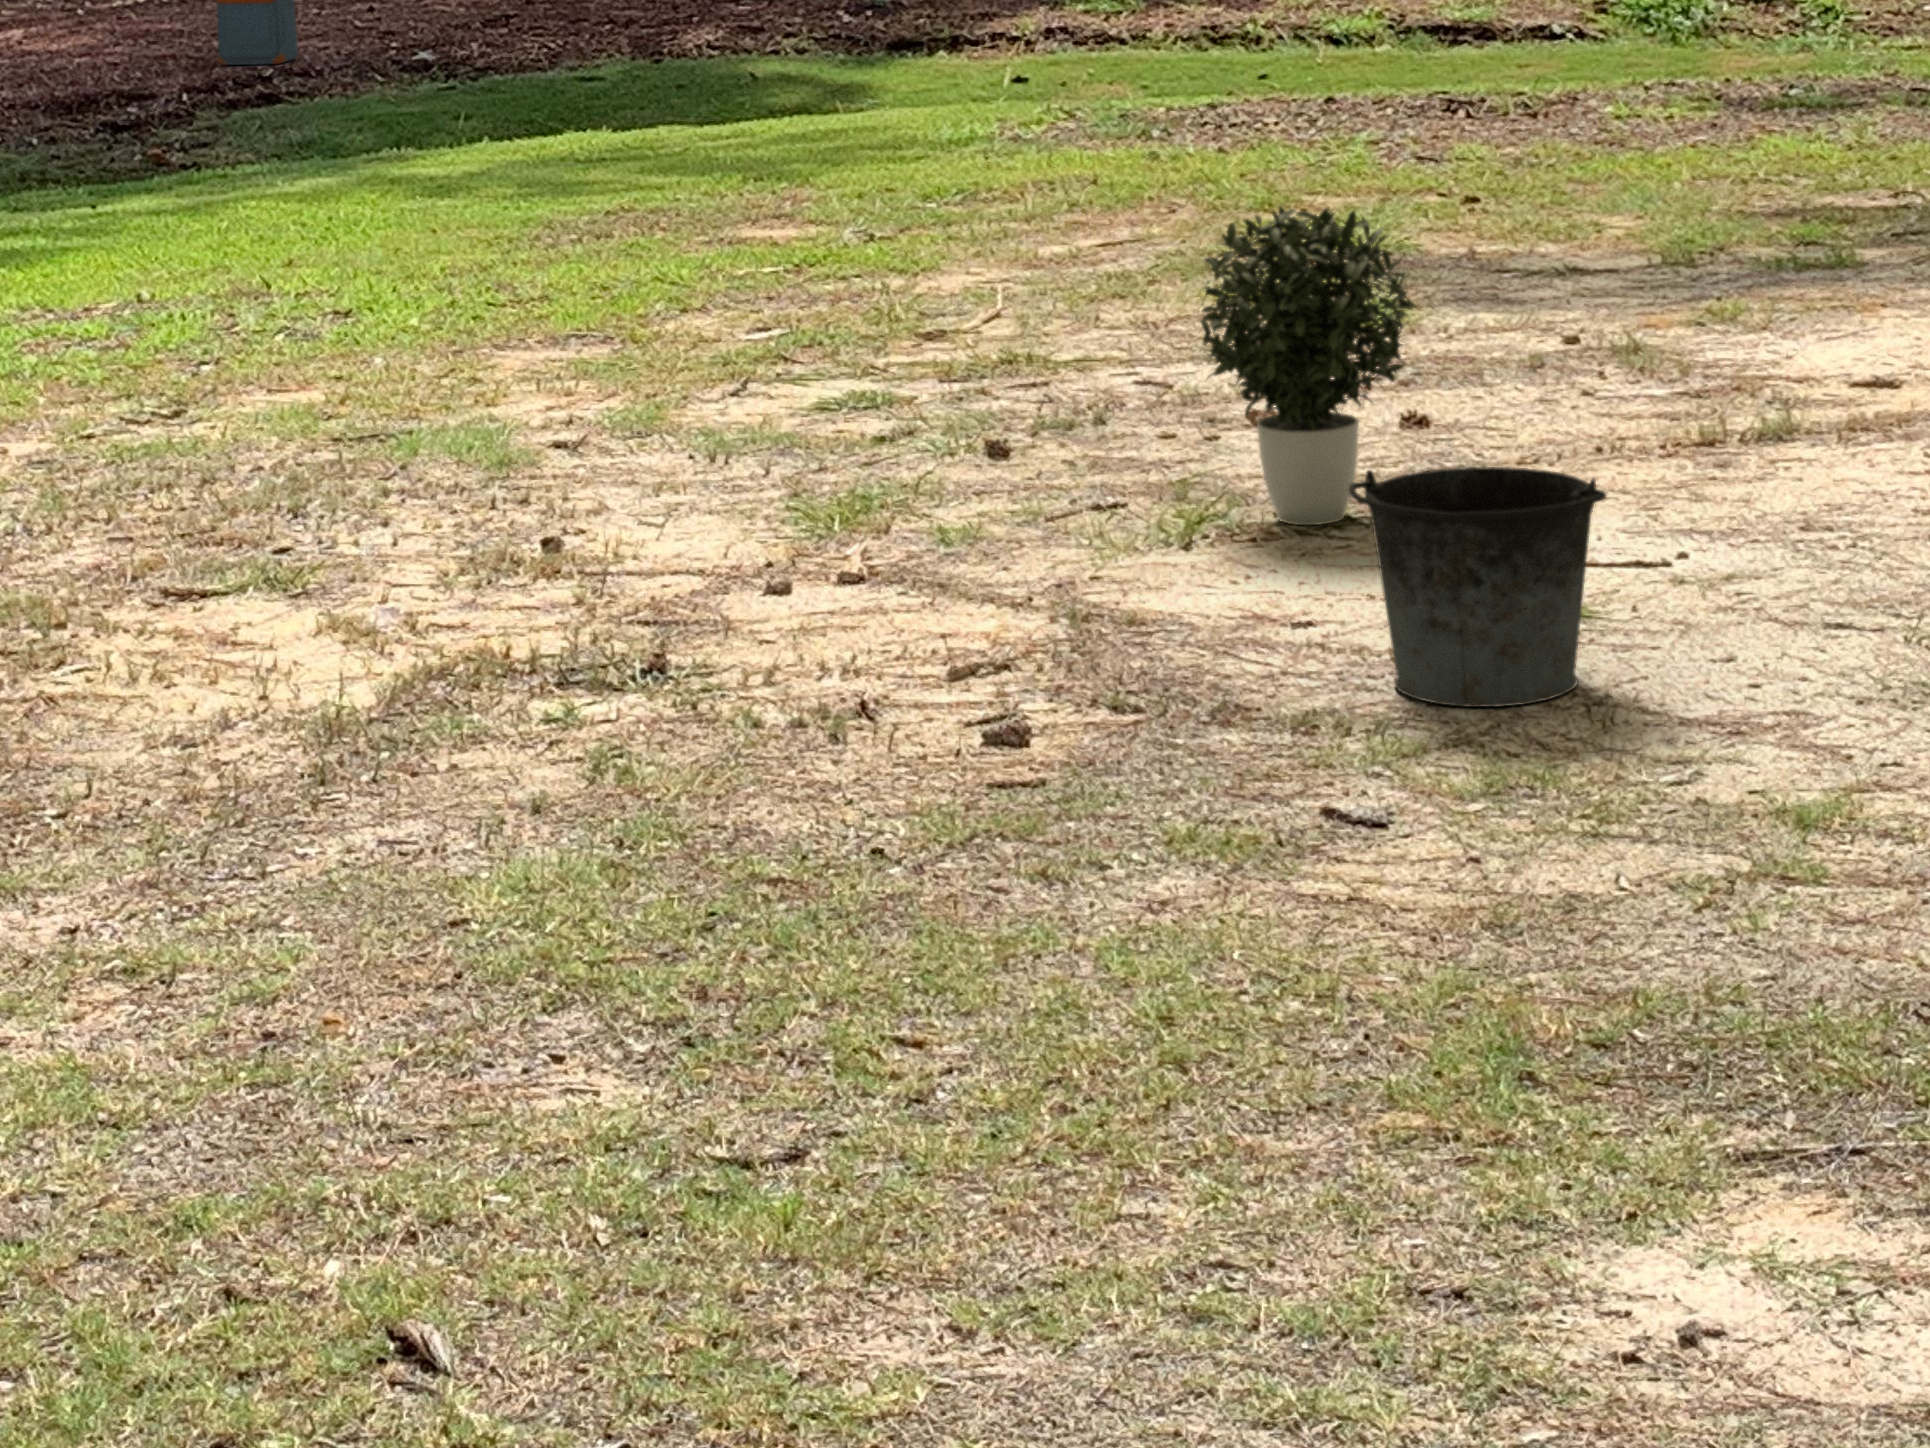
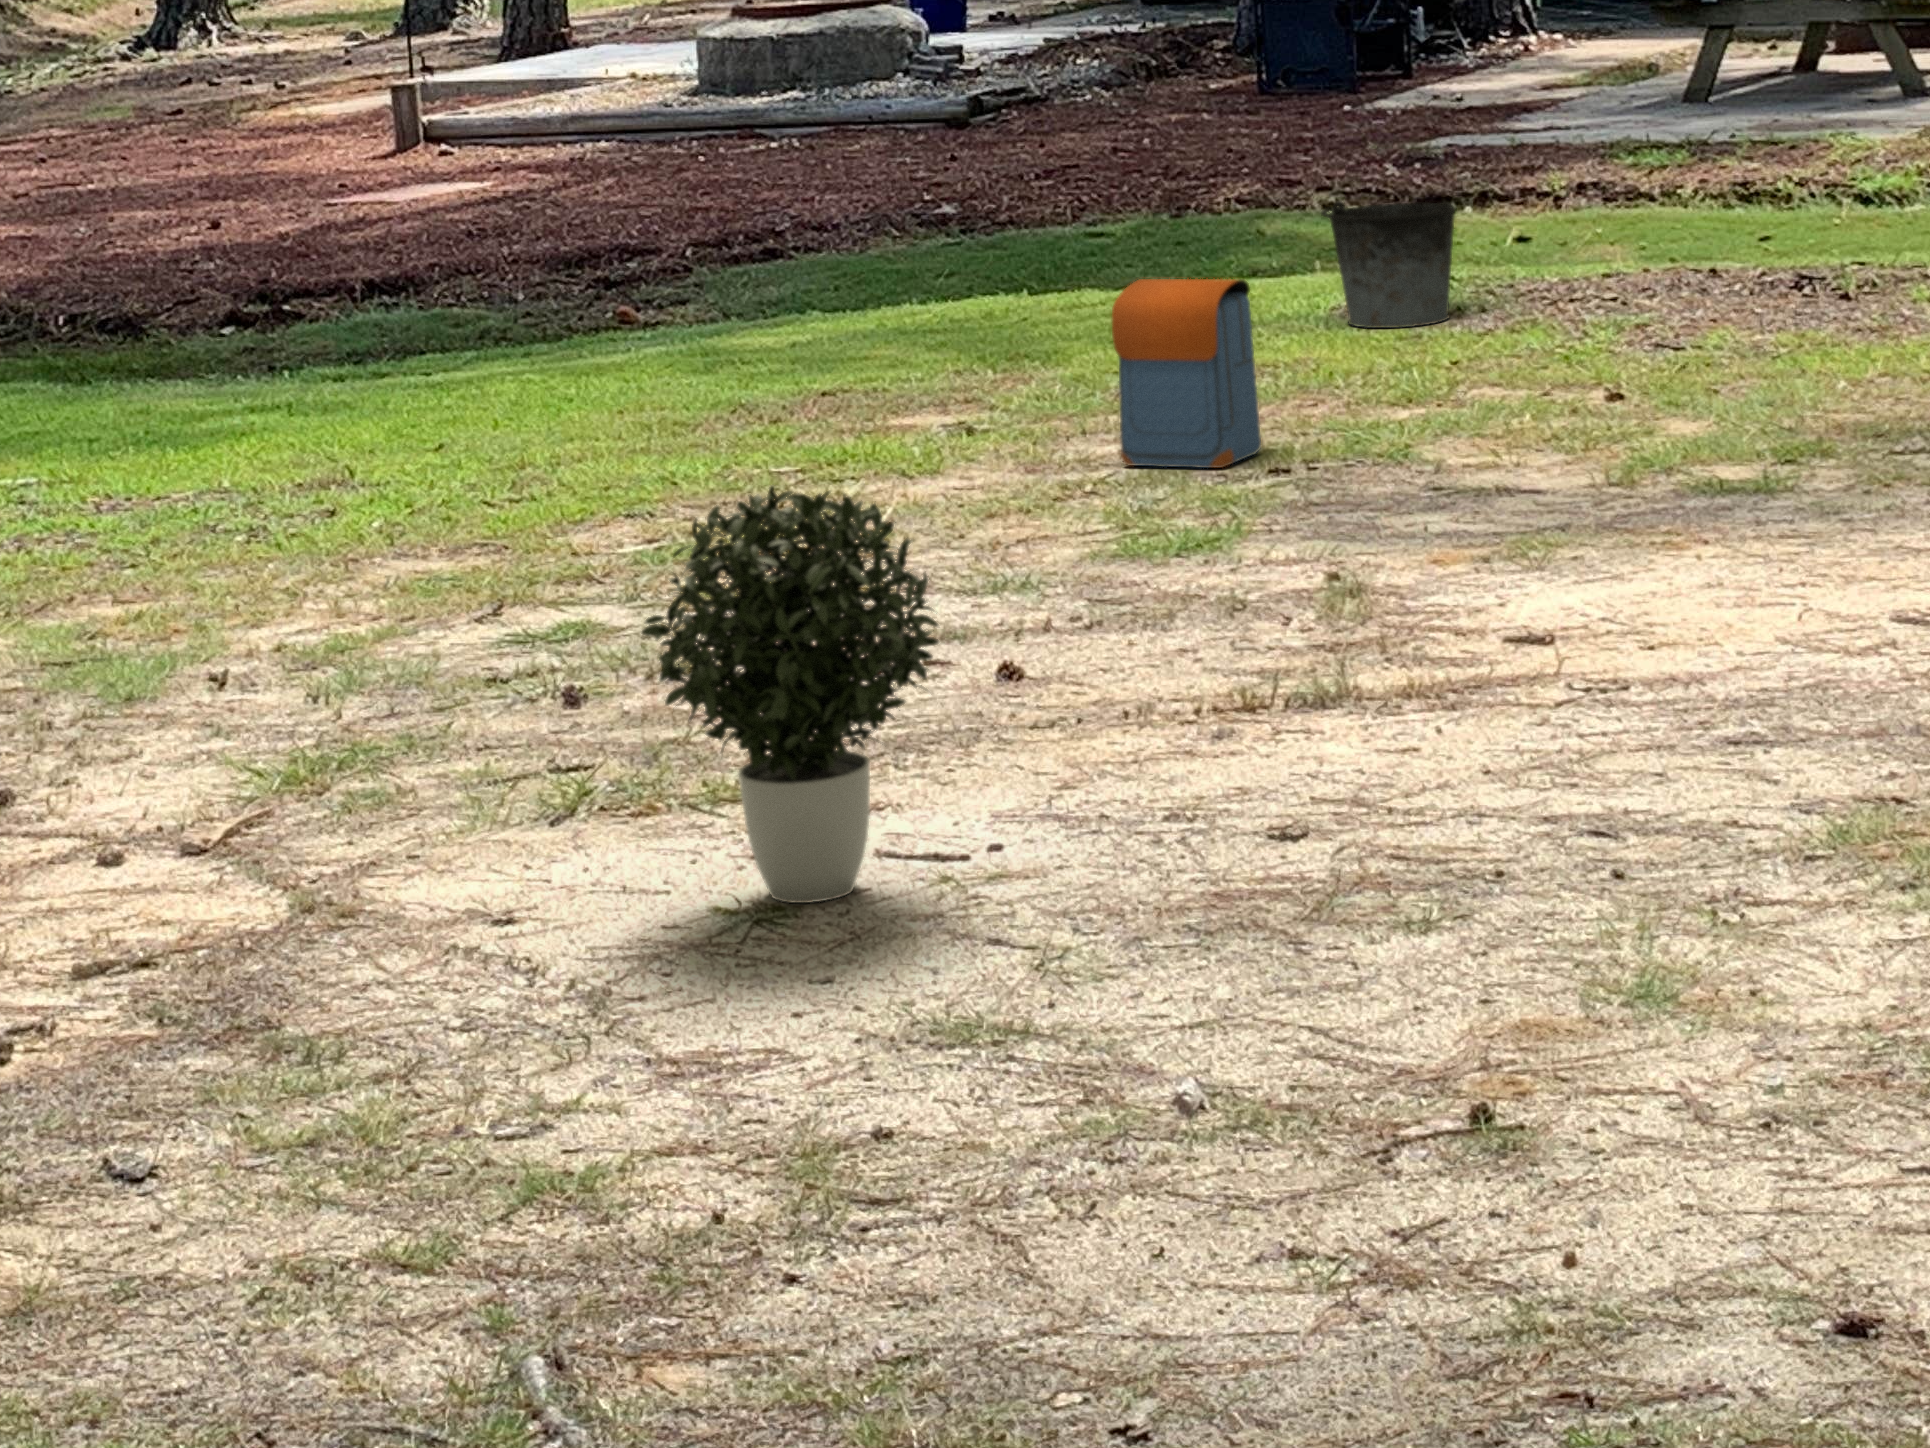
backpack: present [216,0,298,65] -> present [1112,279,1261,468]
bucket: present [1349,467,1607,707] -> present [1321,201,1455,328]

